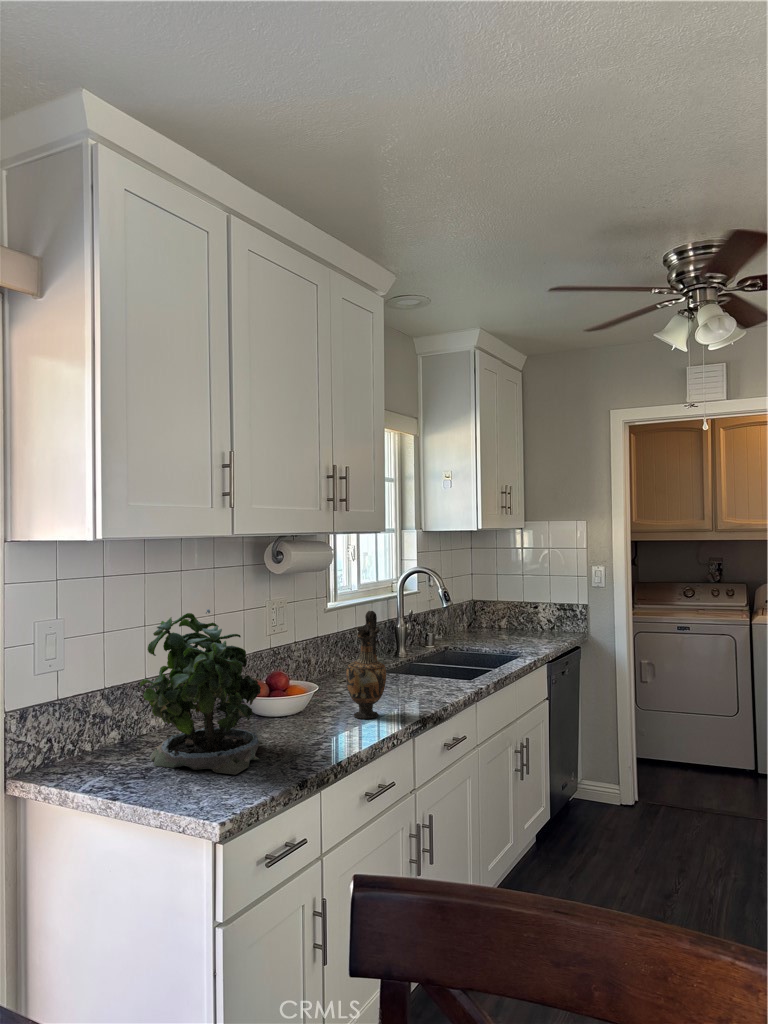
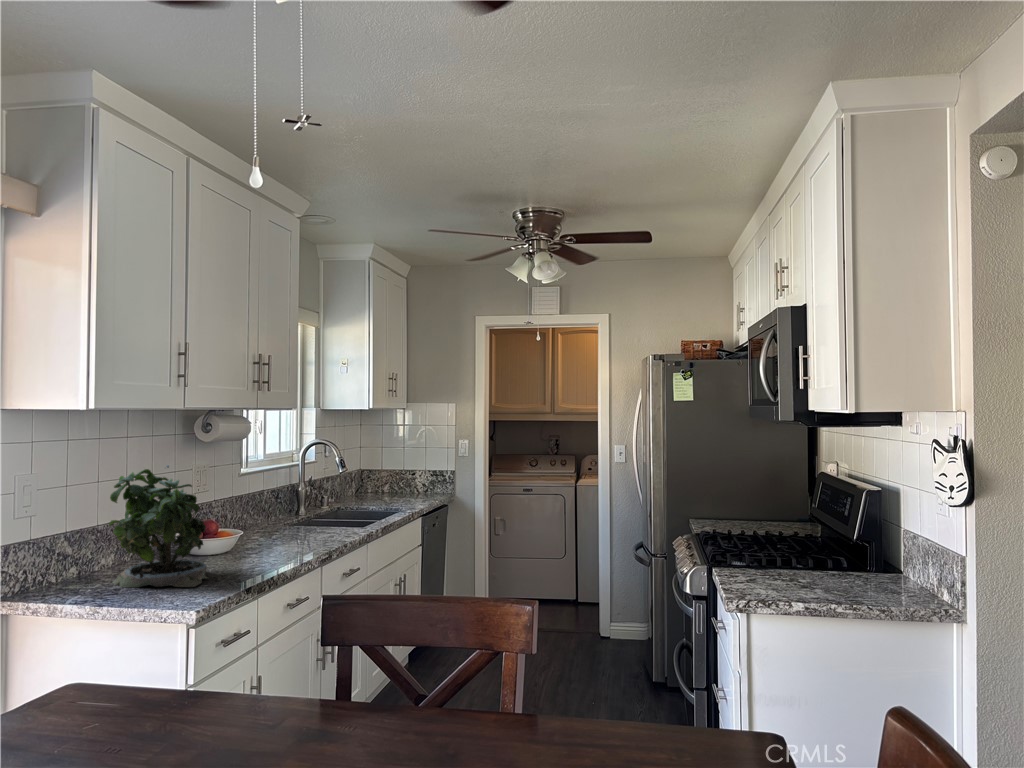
vase: present [346,611,386,719] -> none [269,469,301,553]

